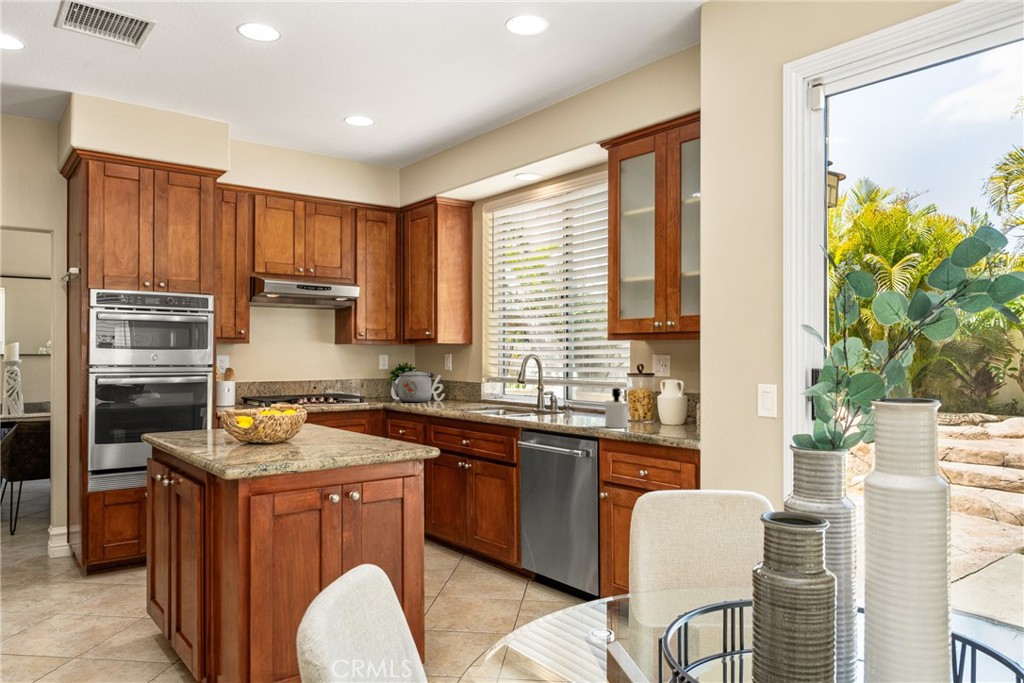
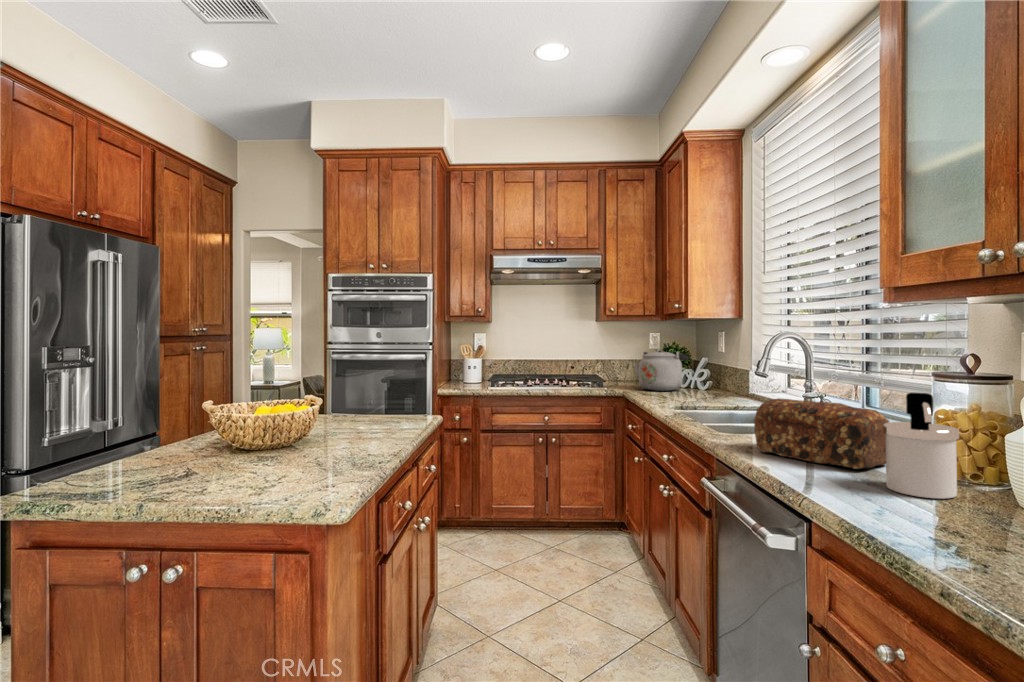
bread loaf: none [545,395,600,423] -> present [754,398,889,469]

